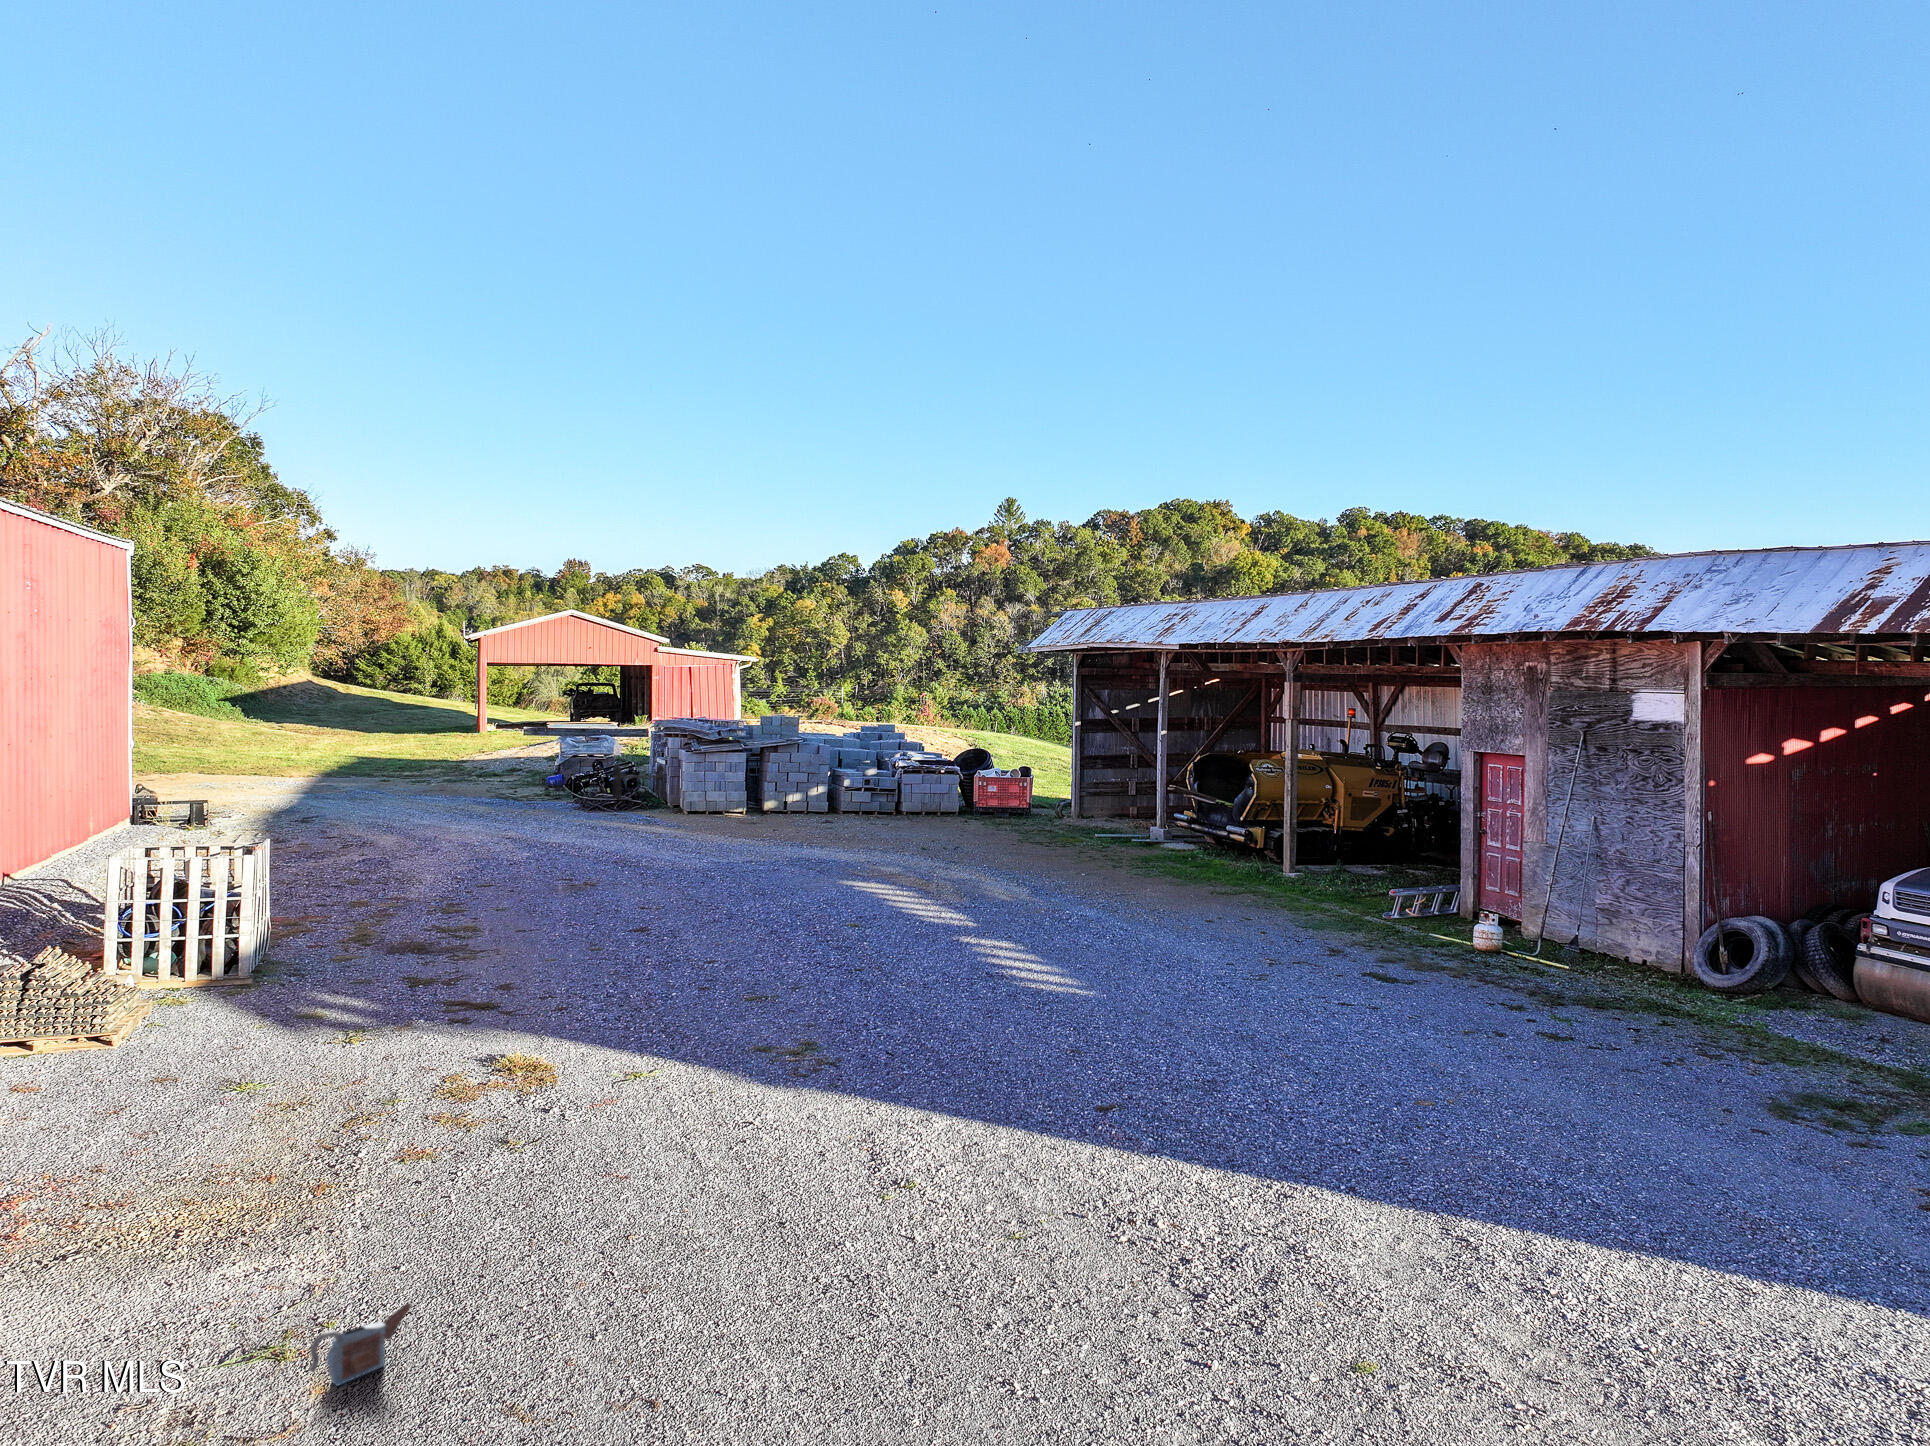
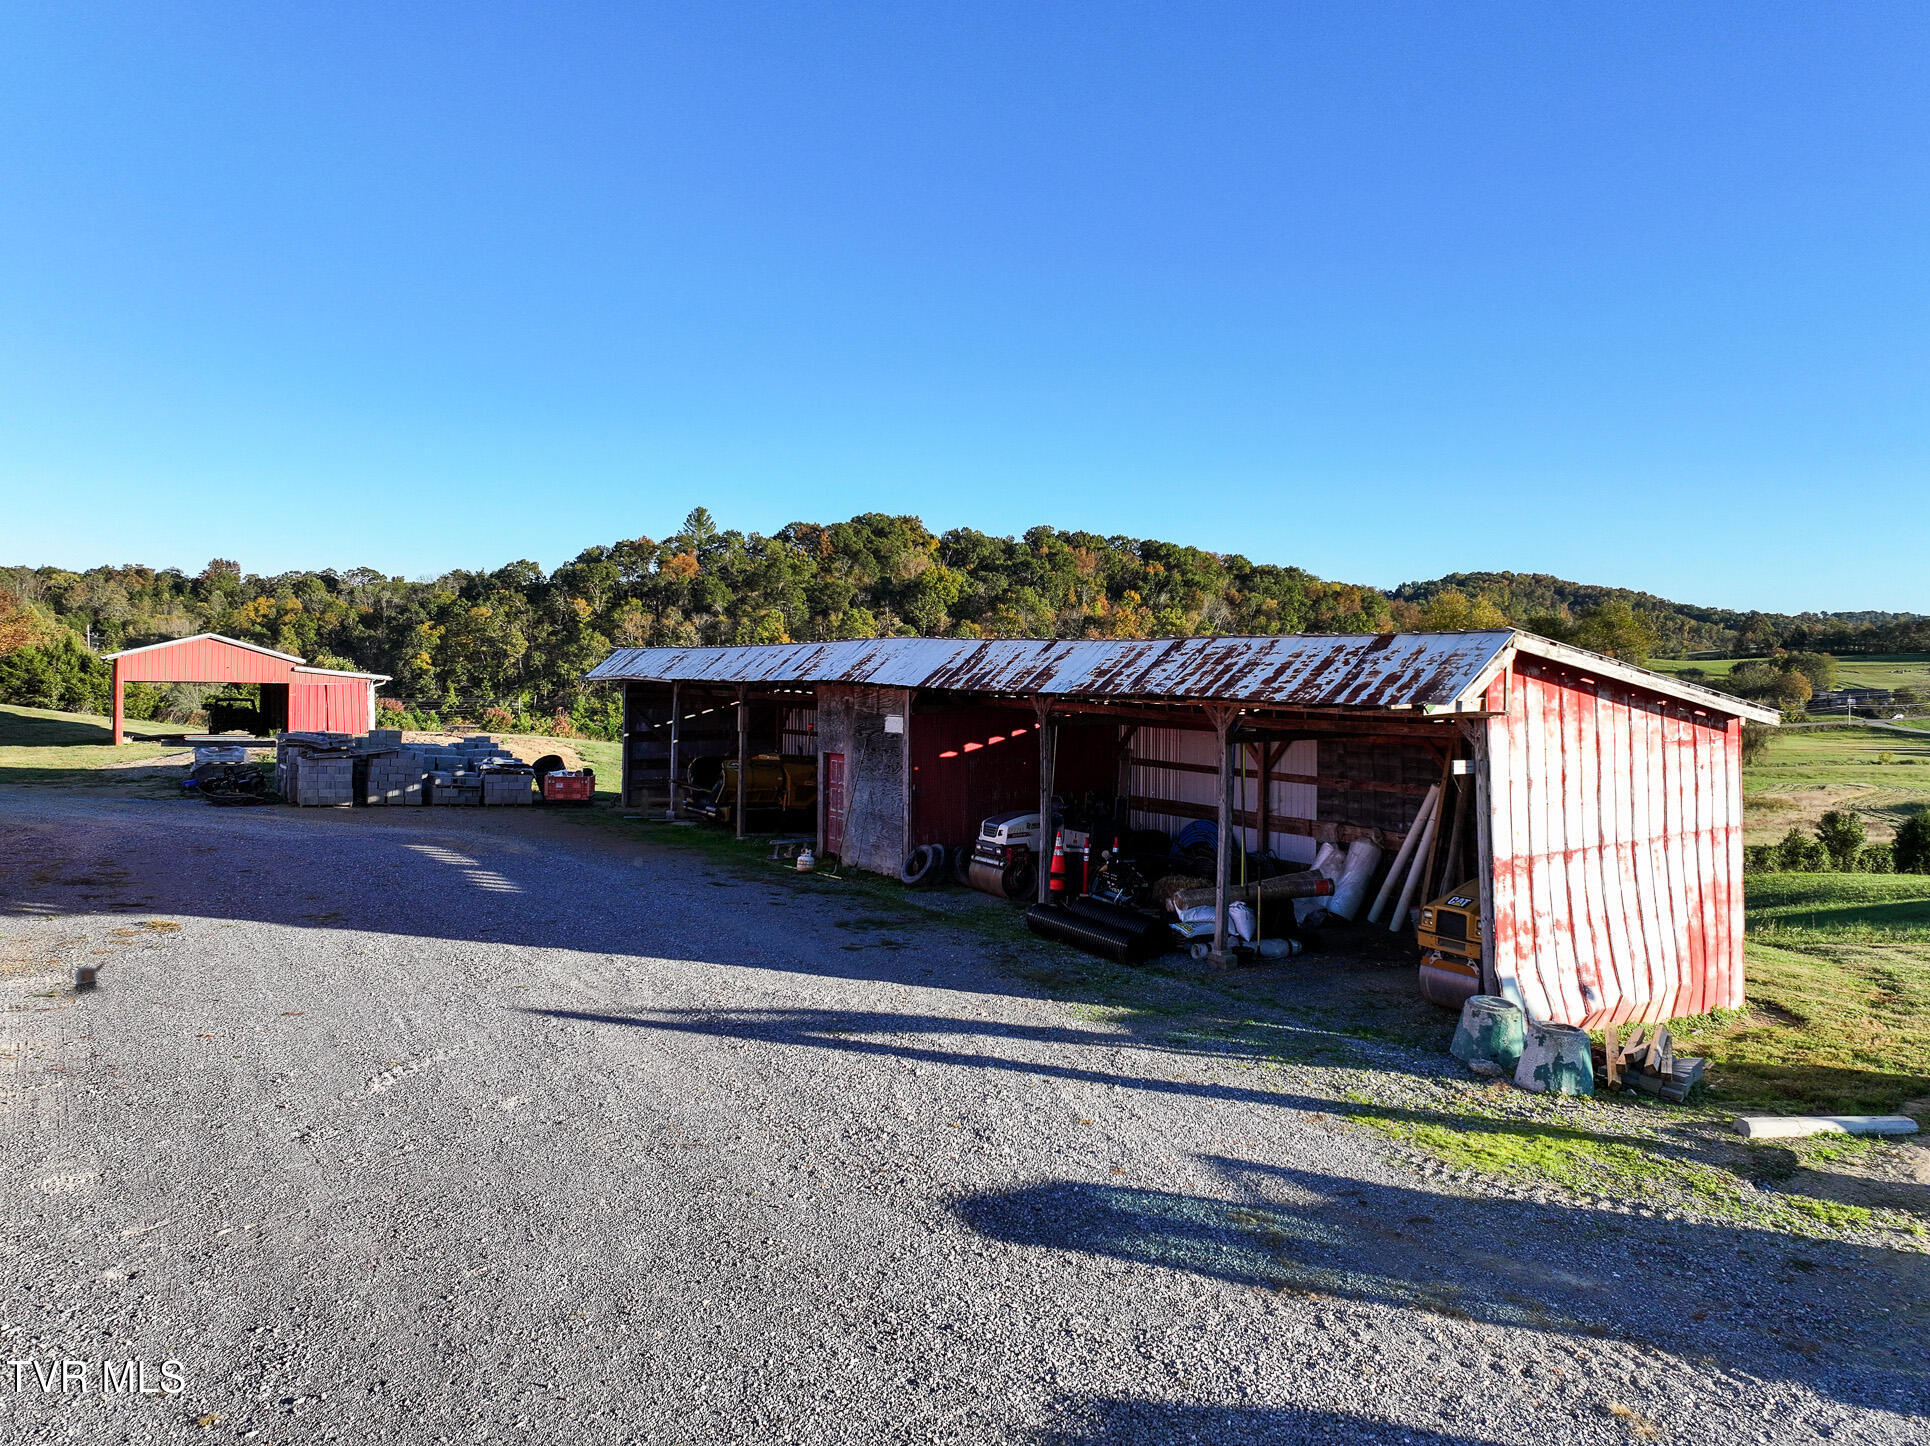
bench: present [613,764,665,799] -> present [641,789,684,818]

